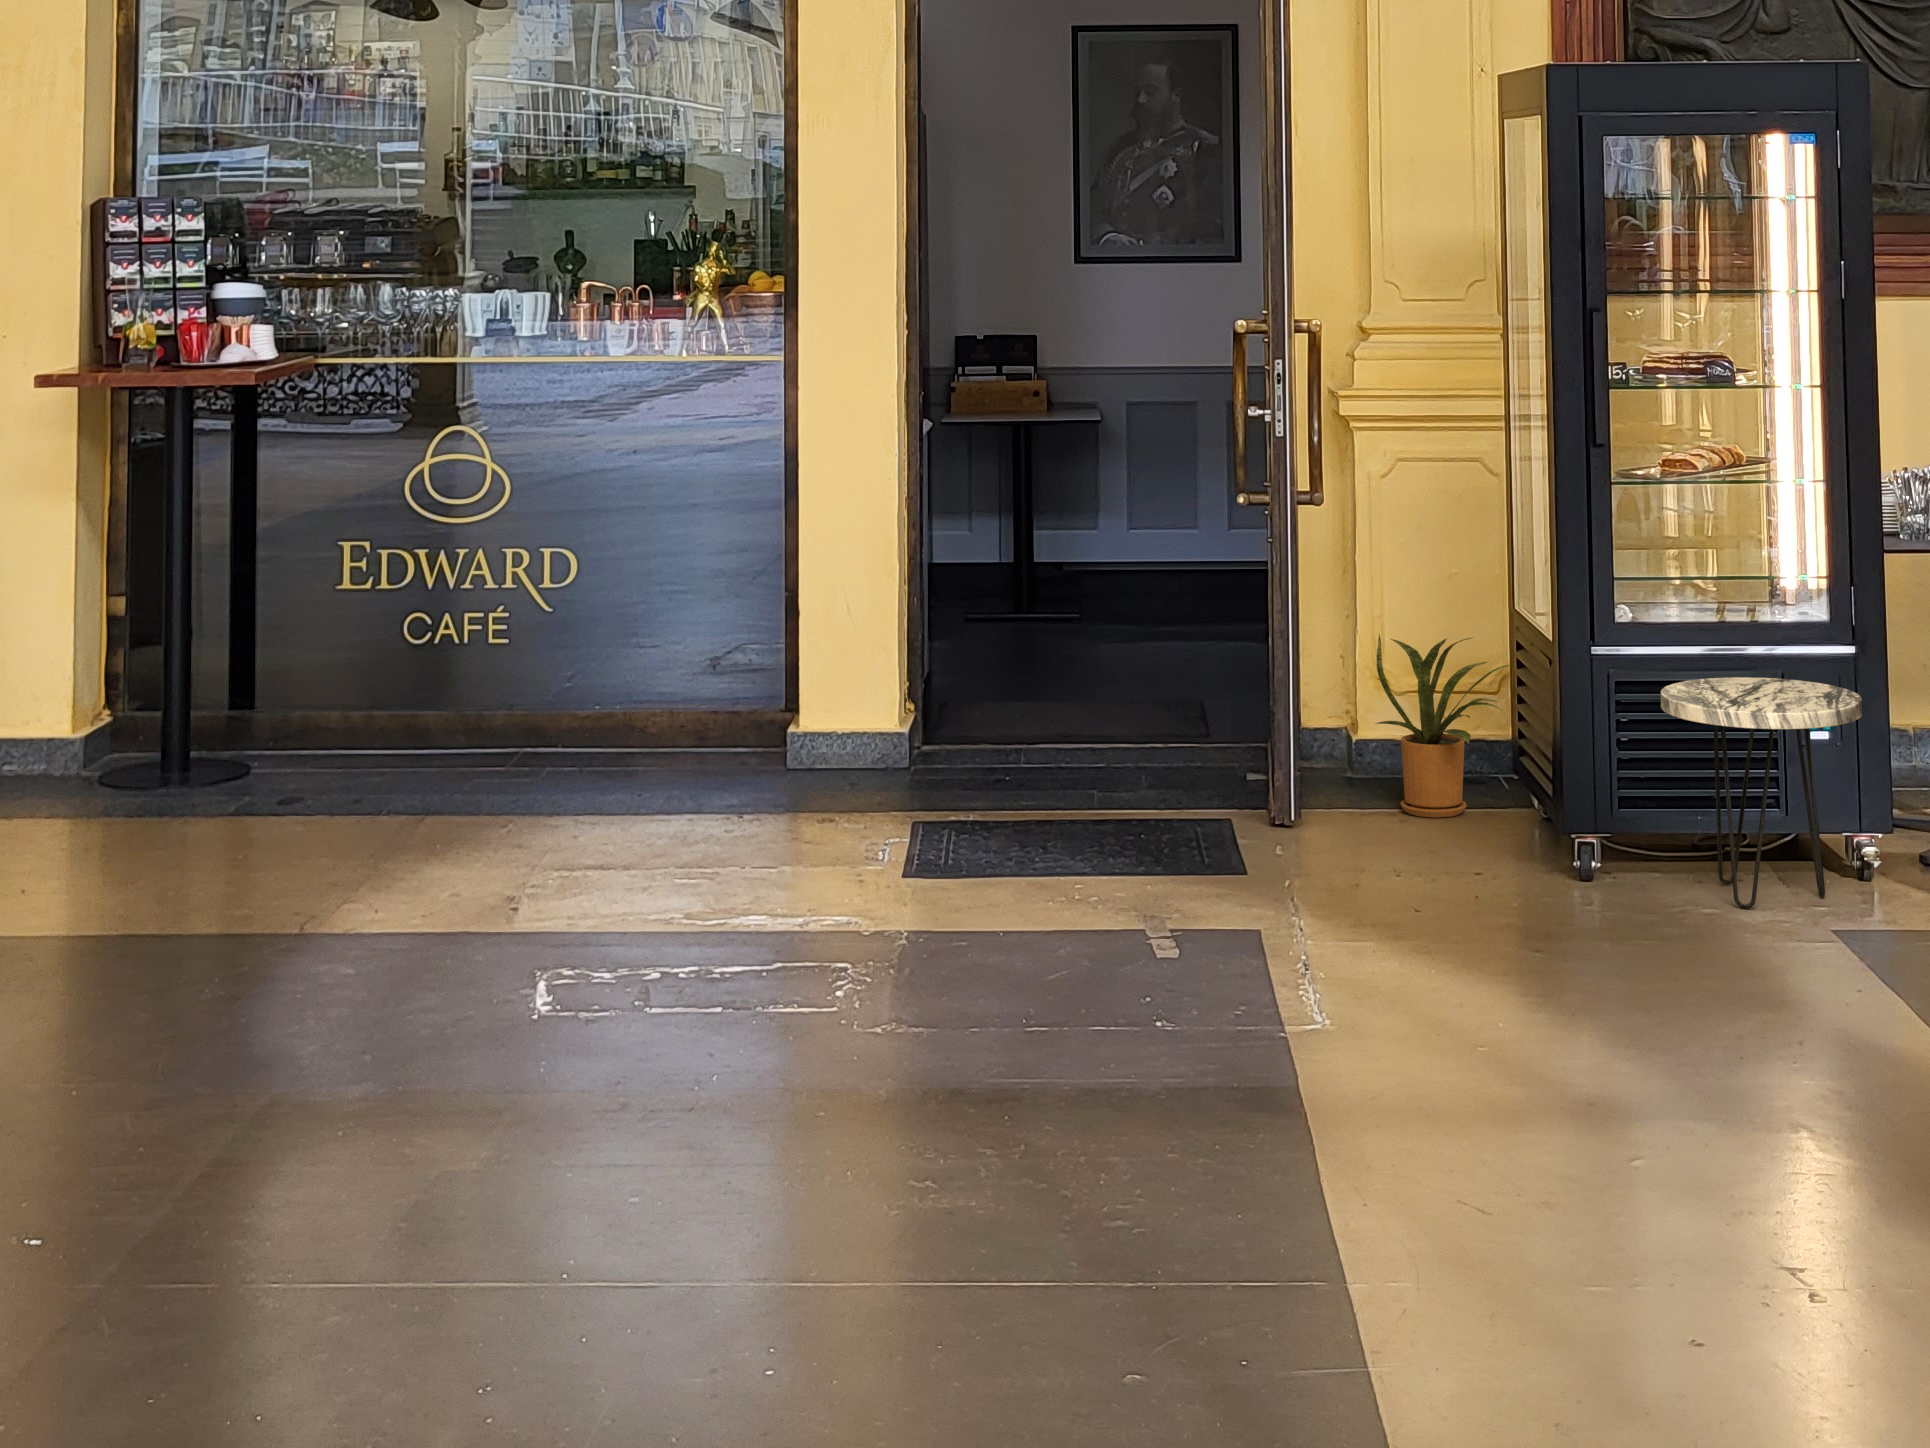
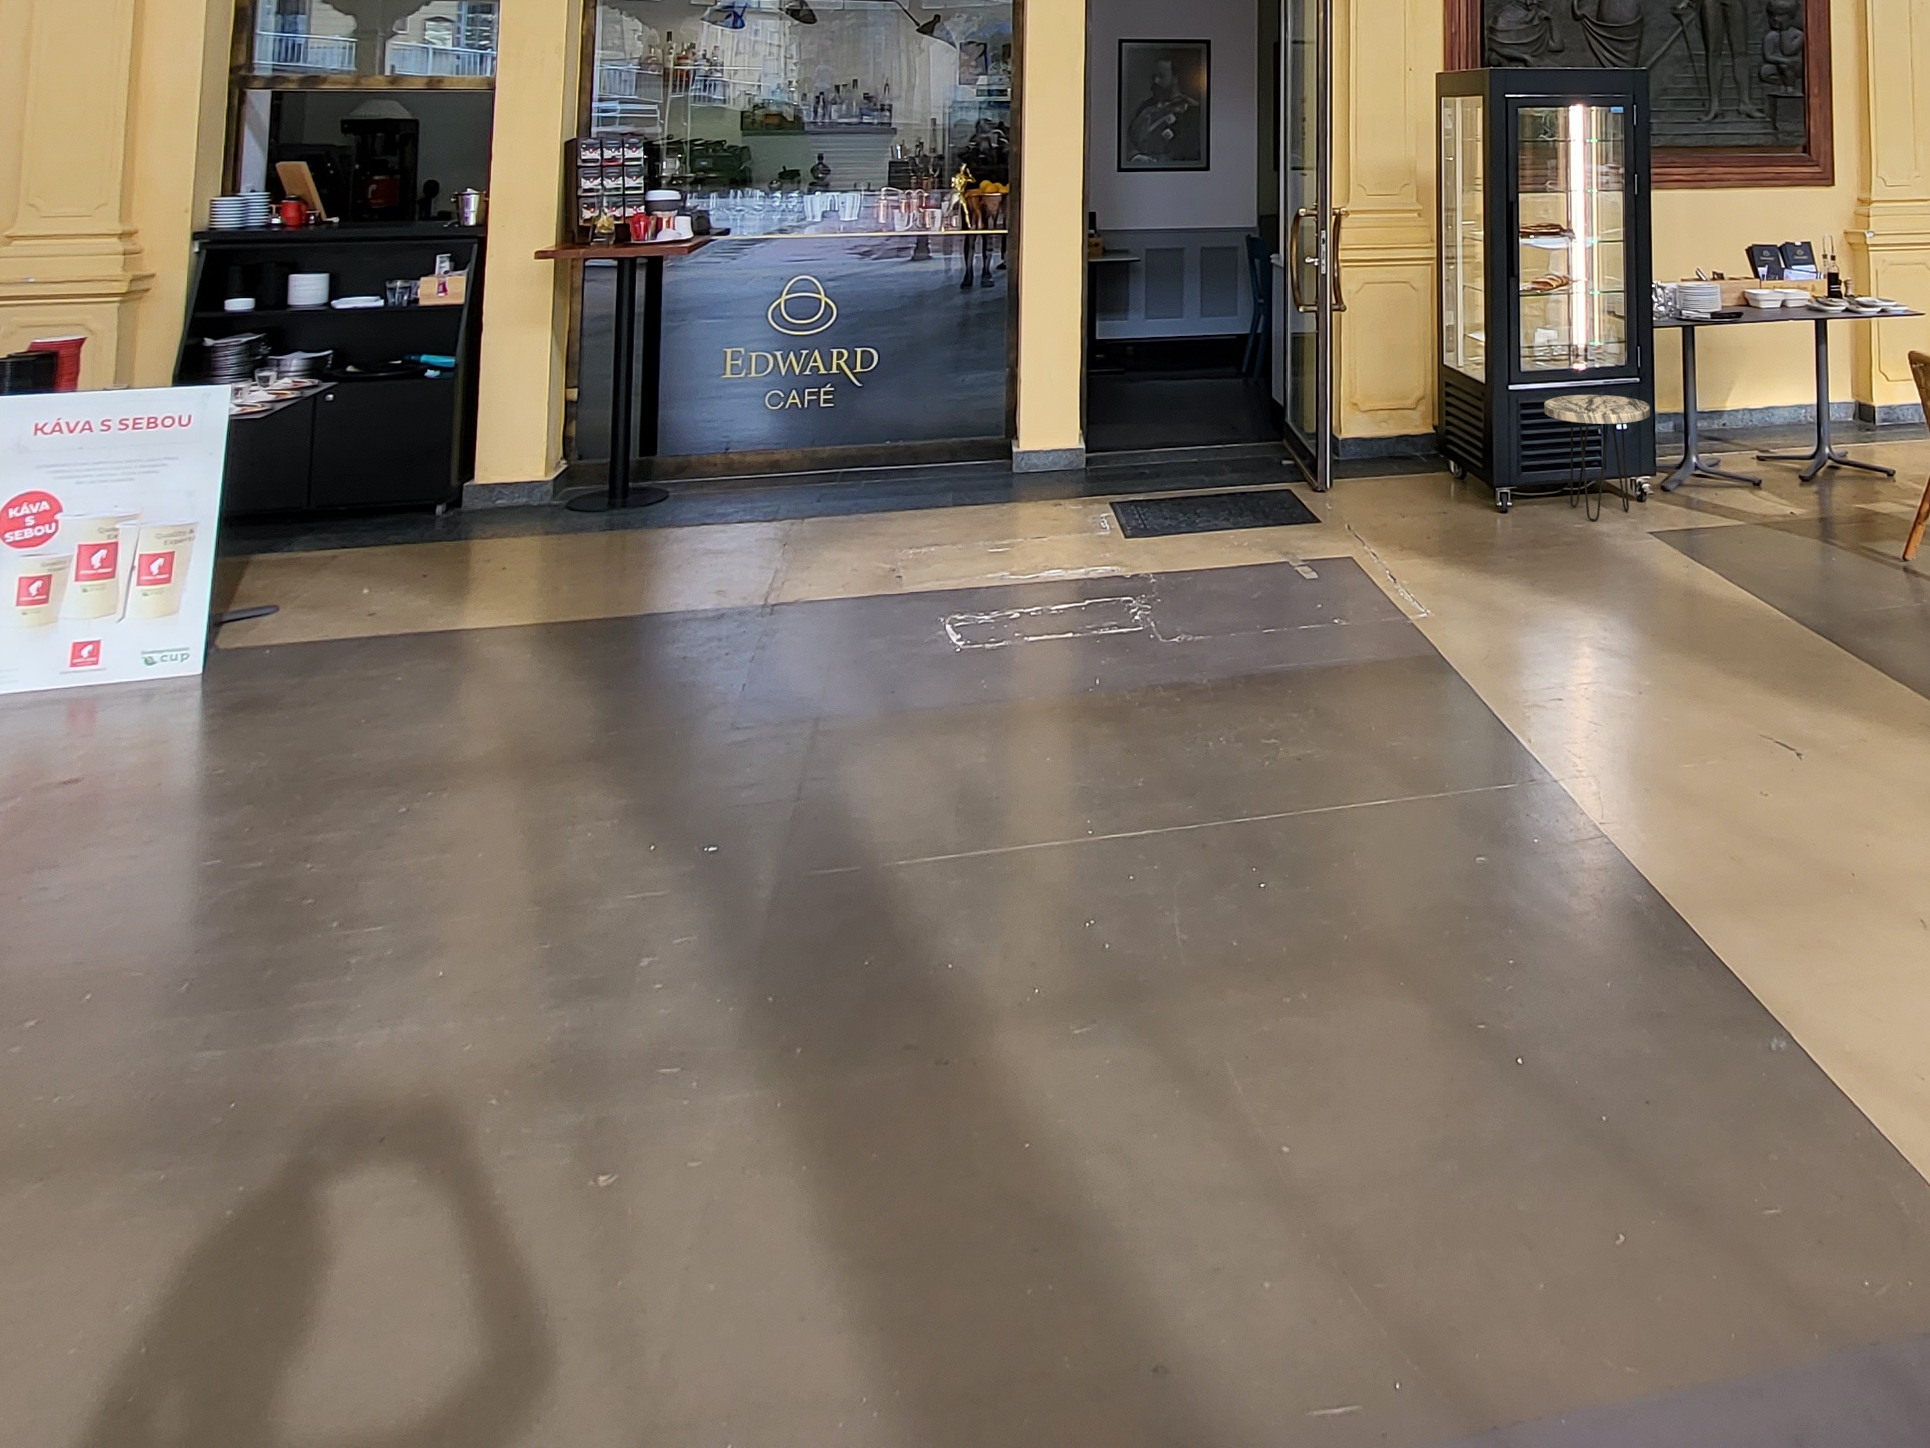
house plant: present [1376,635,1510,818] -> none [1356,377,1440,479]

